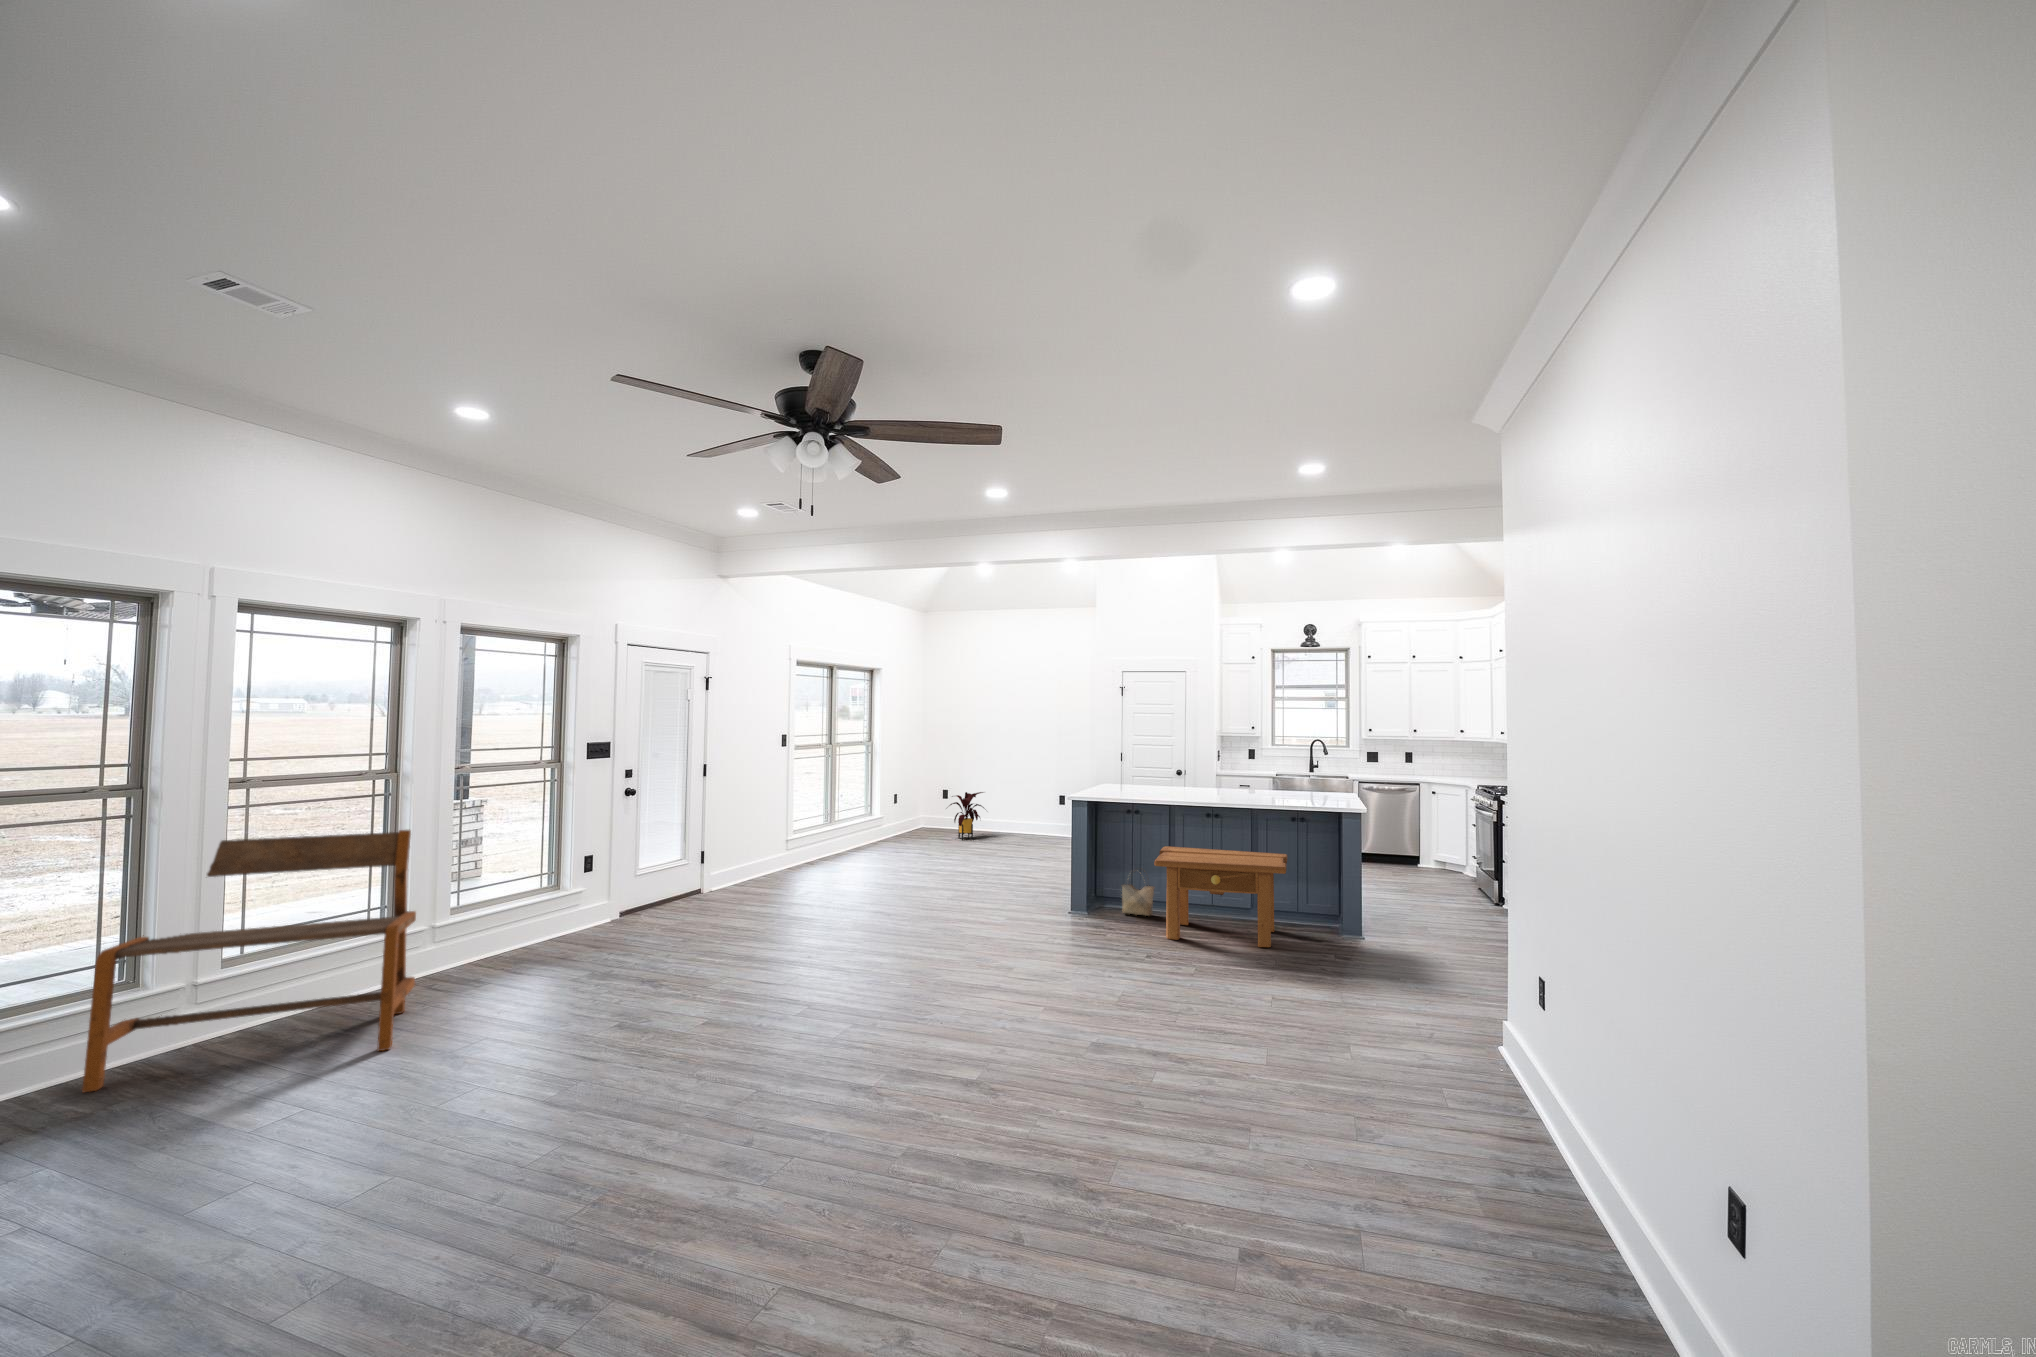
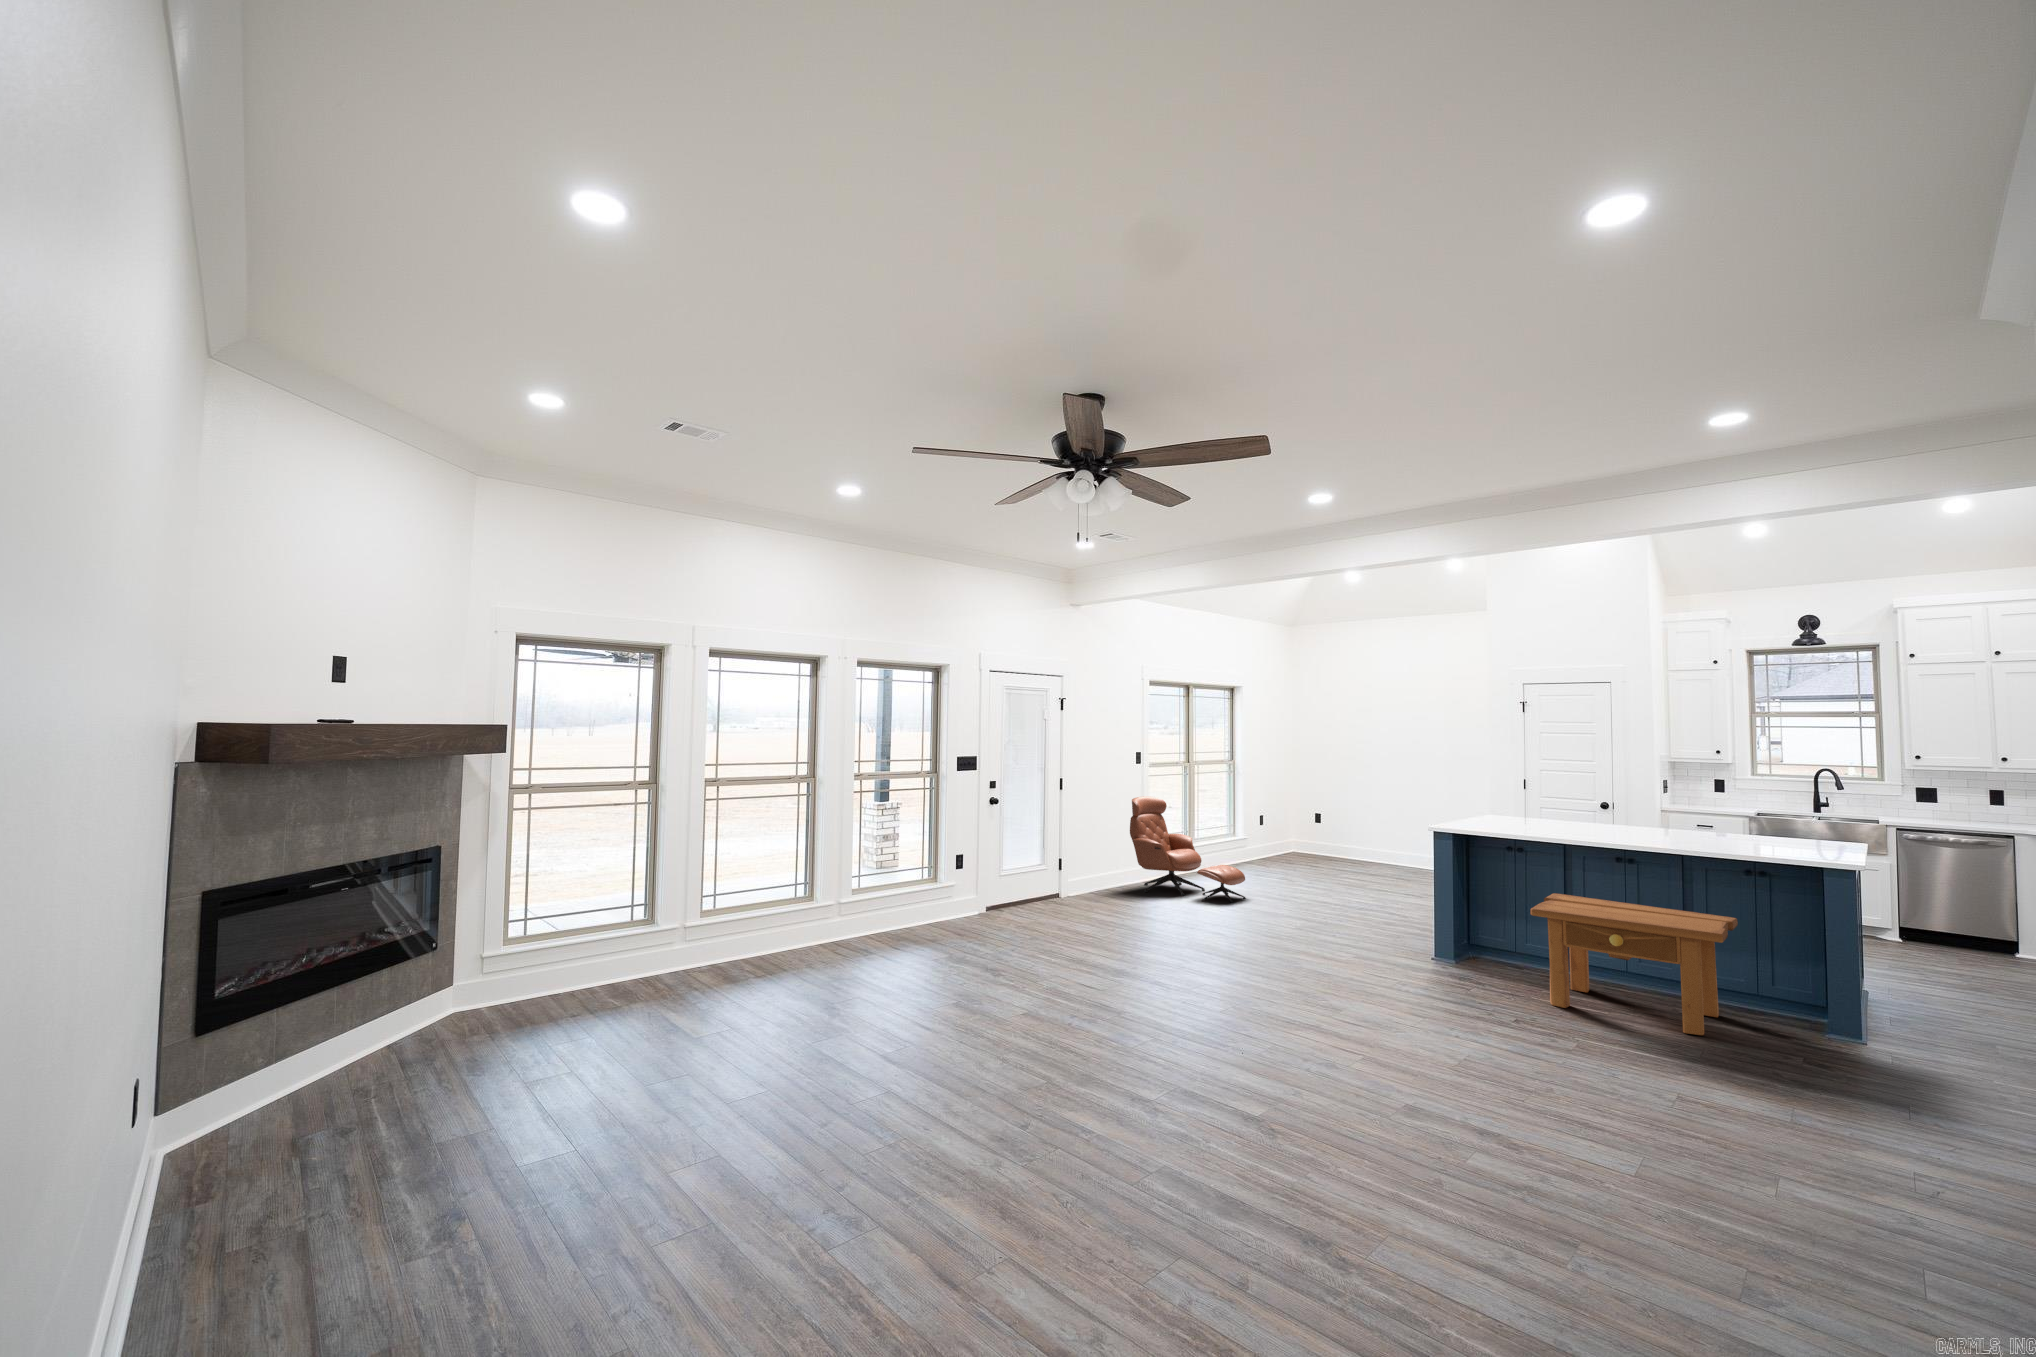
lounge chair: none [778,781,895,880] -> present [1130,797,1245,902]
house plant: present [949,792,984,840] -> none [1313,816,1364,868]
bench: present [82,830,416,1092] -> none [624,822,819,995]
woven basket: present [1122,877,1154,916] -> none [1498,917,1543,975]

